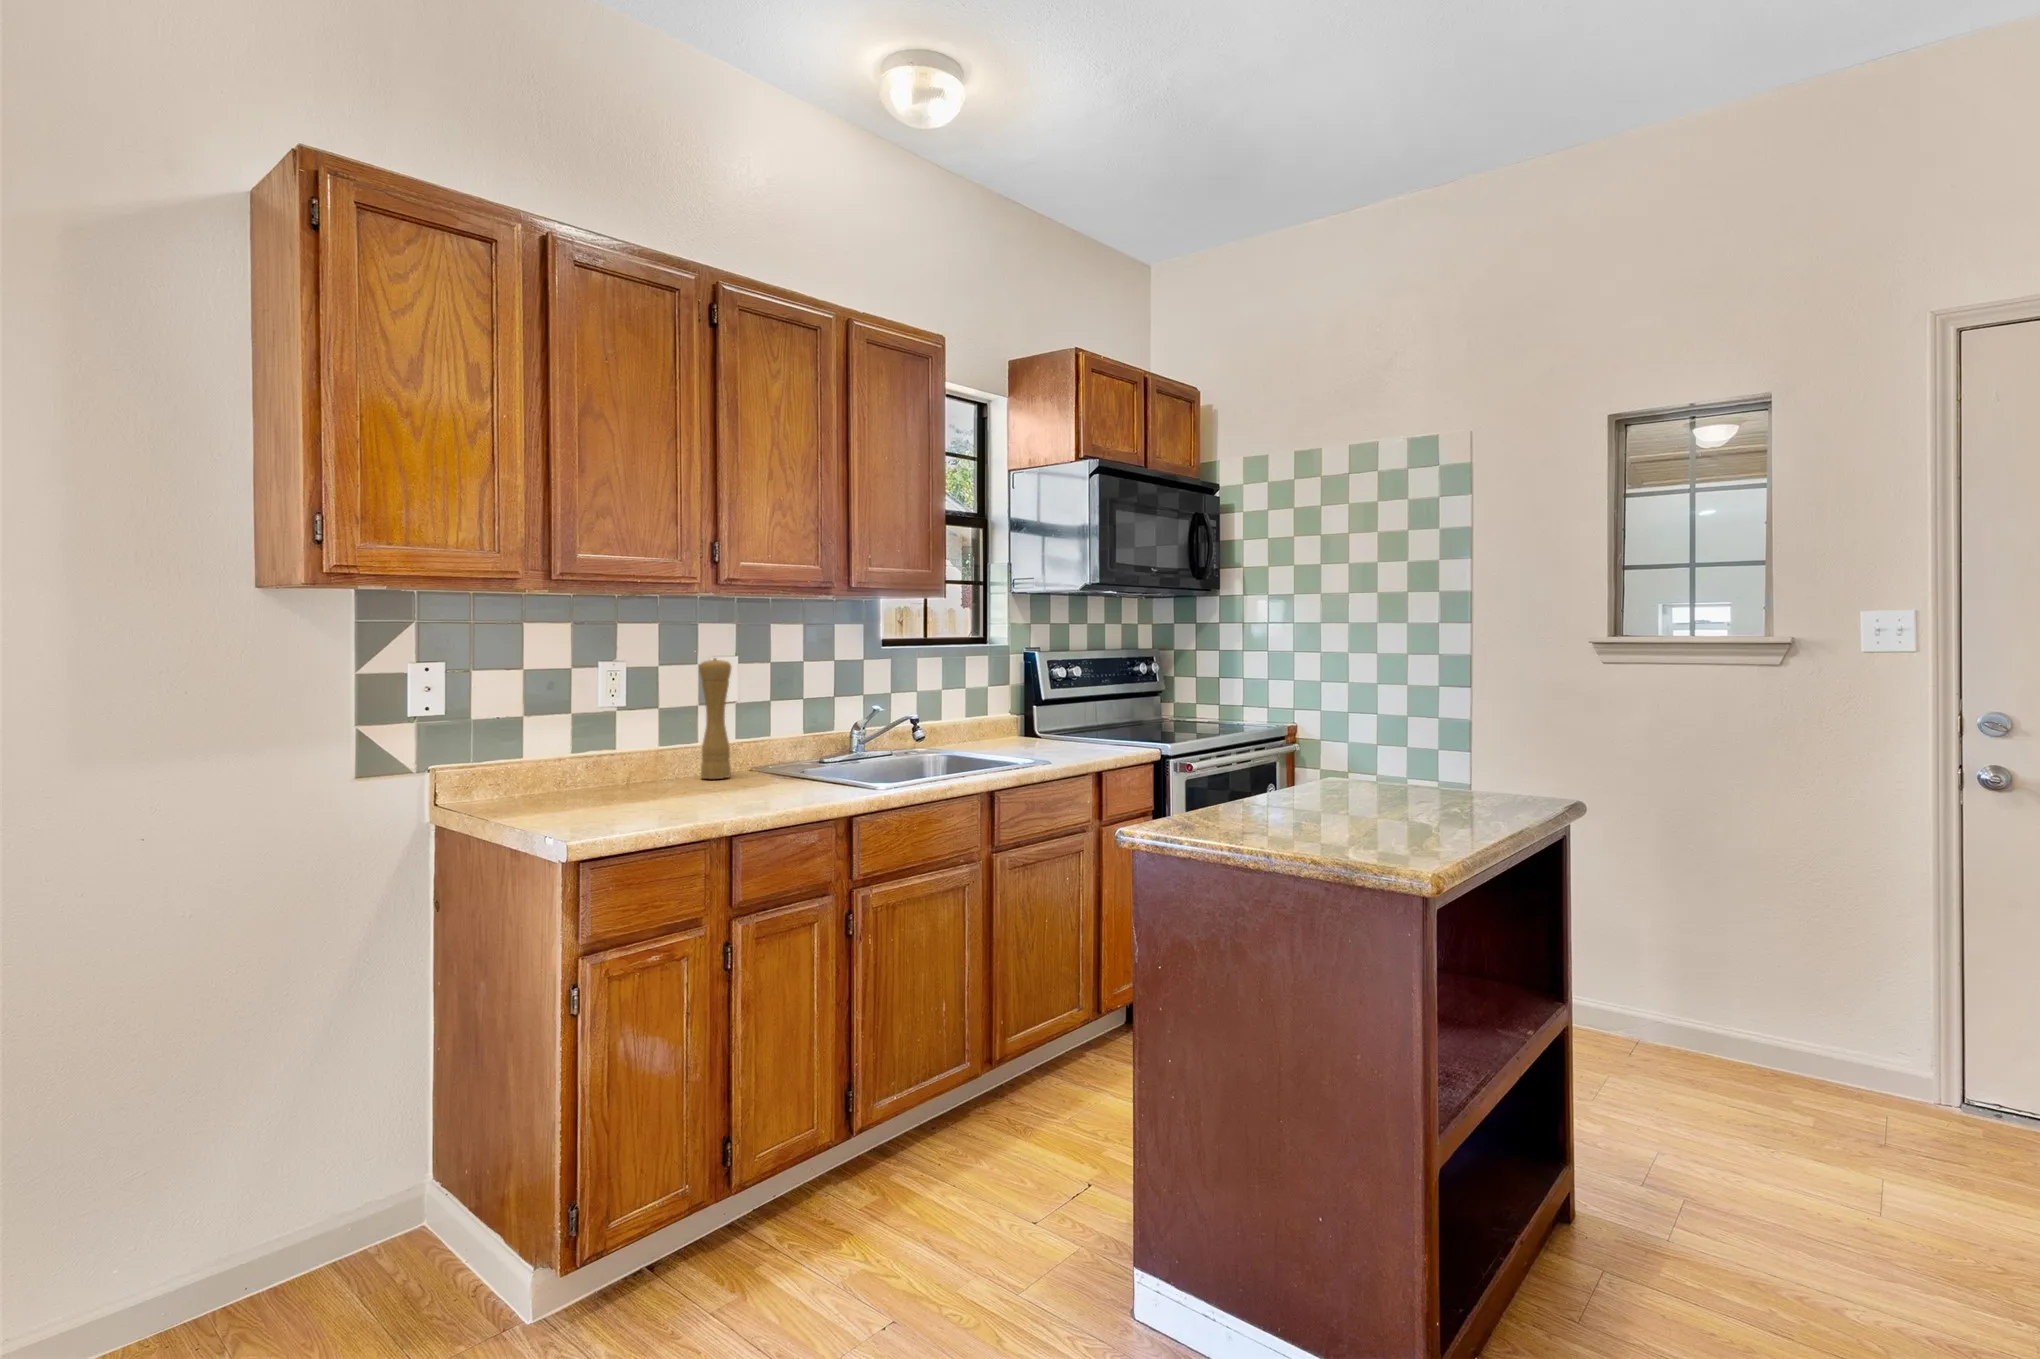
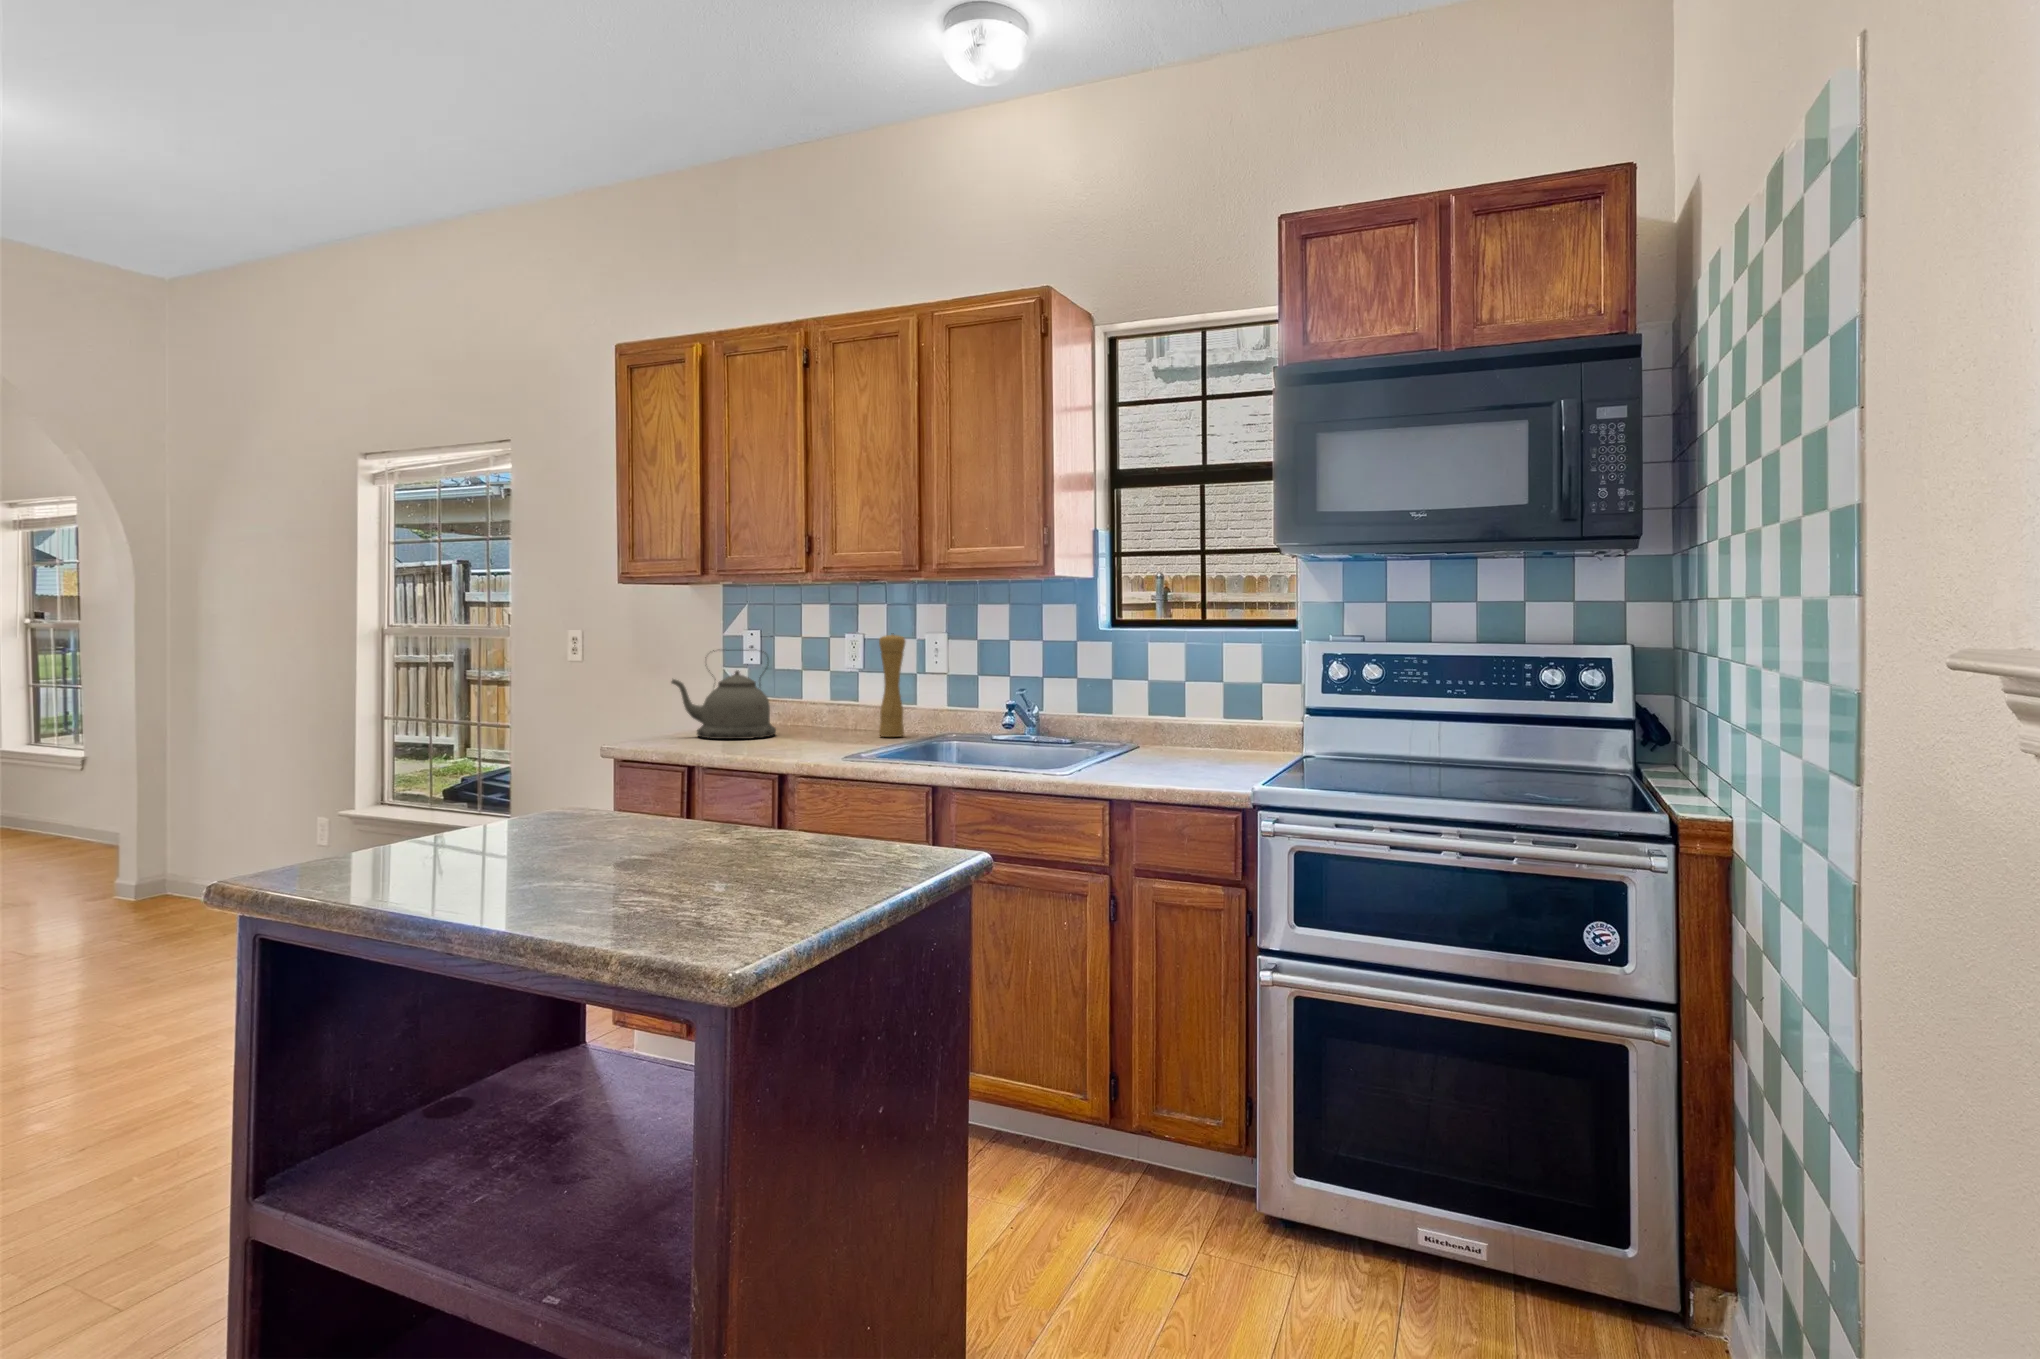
kettle: none [547,686,664,815] -> present [671,650,776,739]

